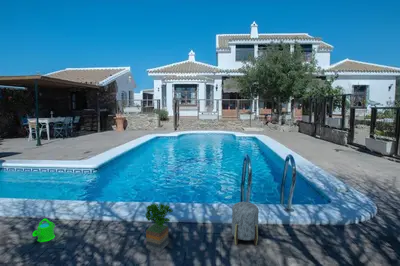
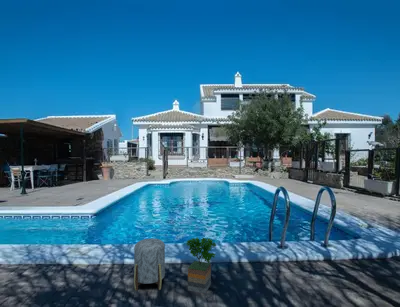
stool: present [232,202,259,246] -> present [134,239,165,291]
watering can: present [32,218,55,242] -> none [52,261,75,289]

